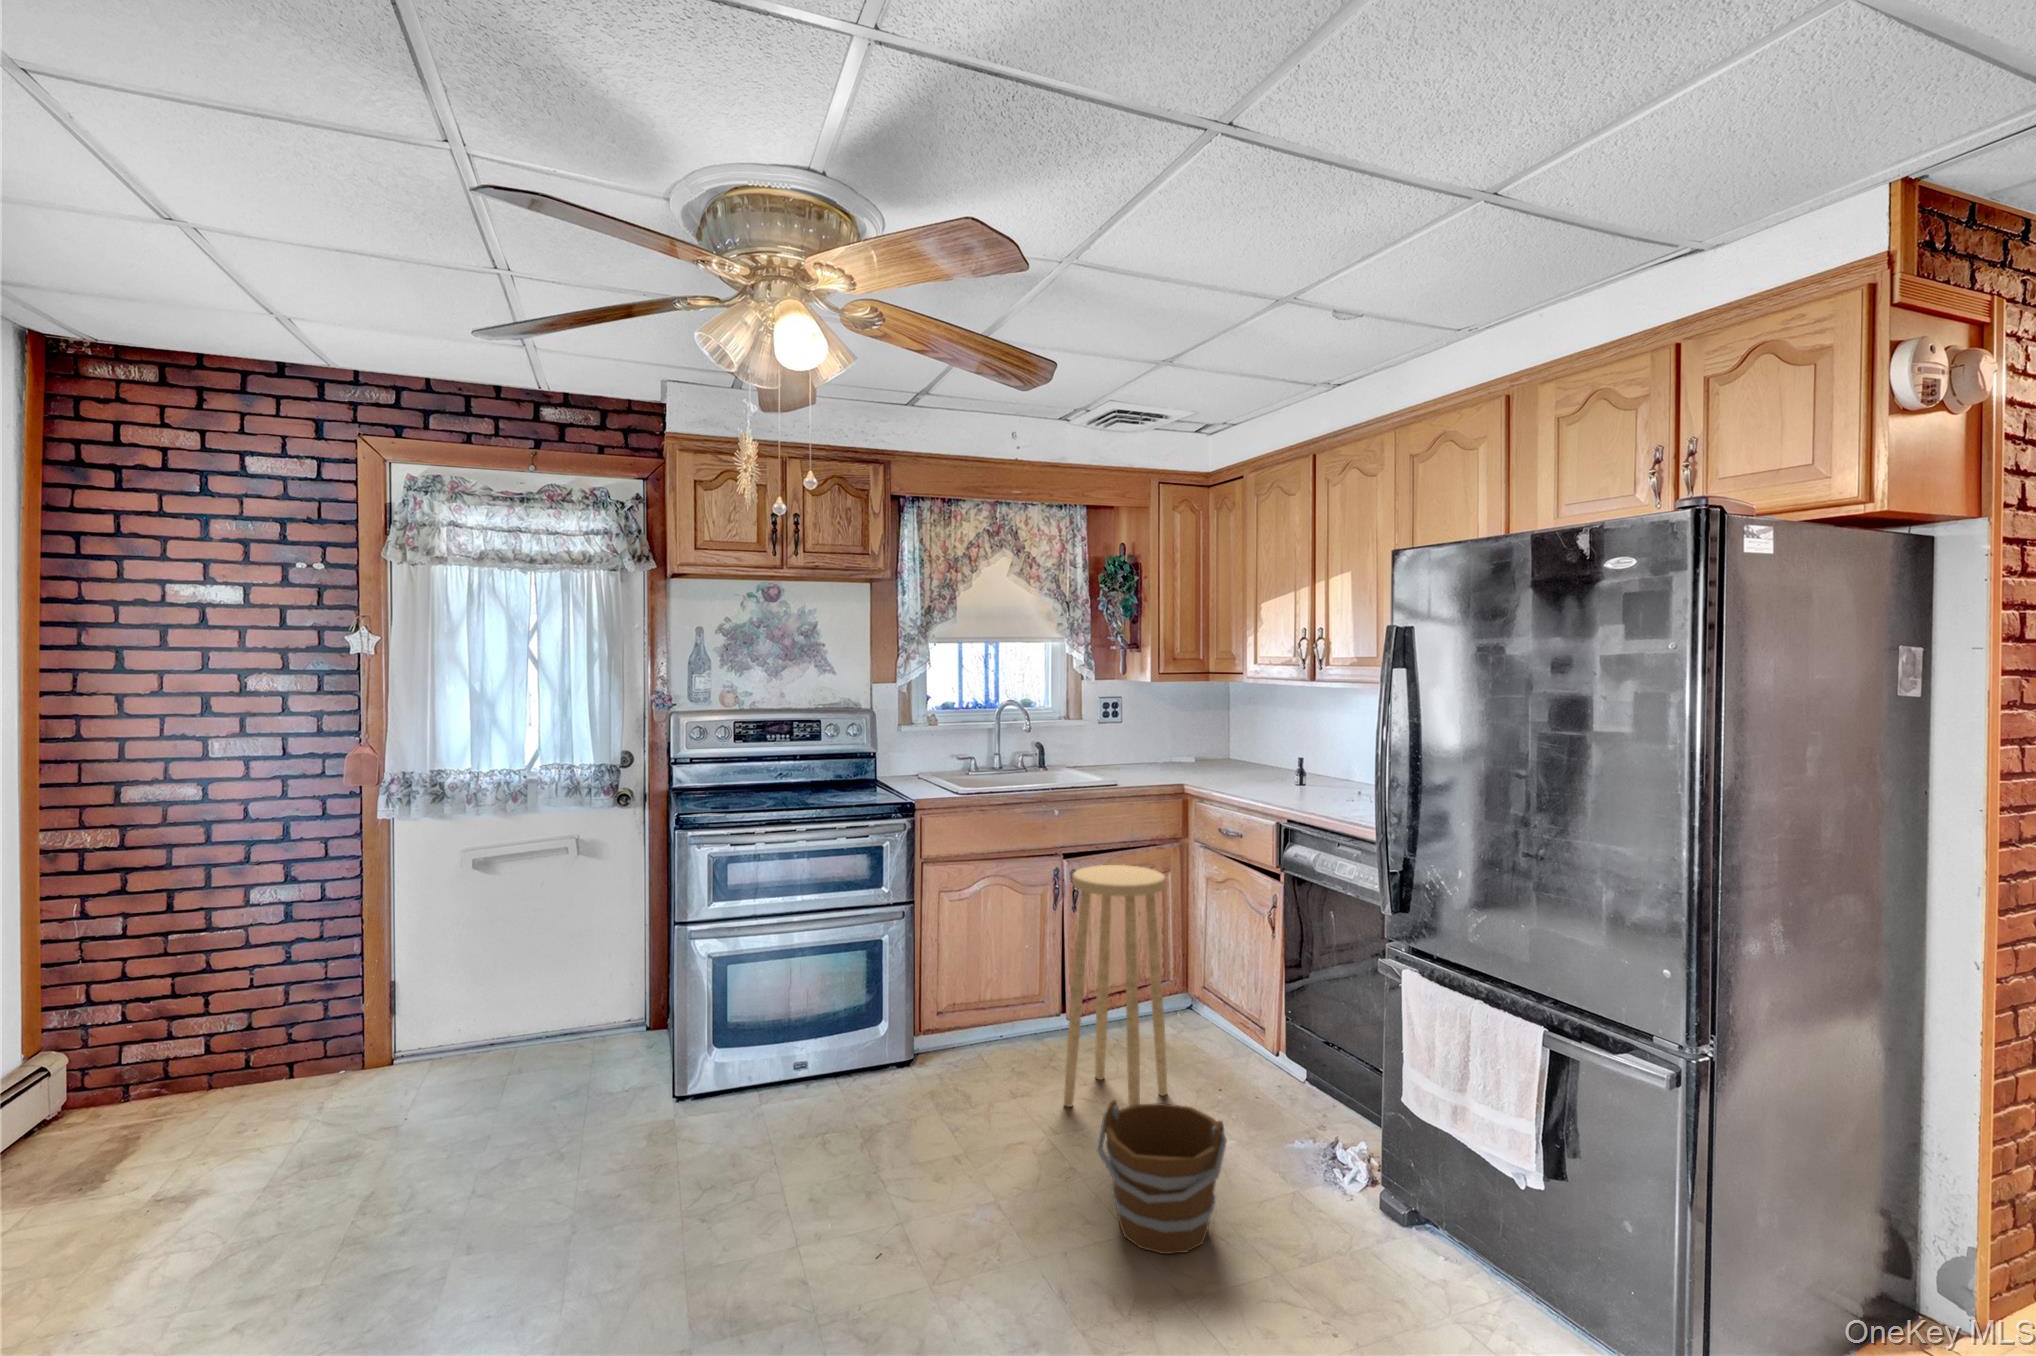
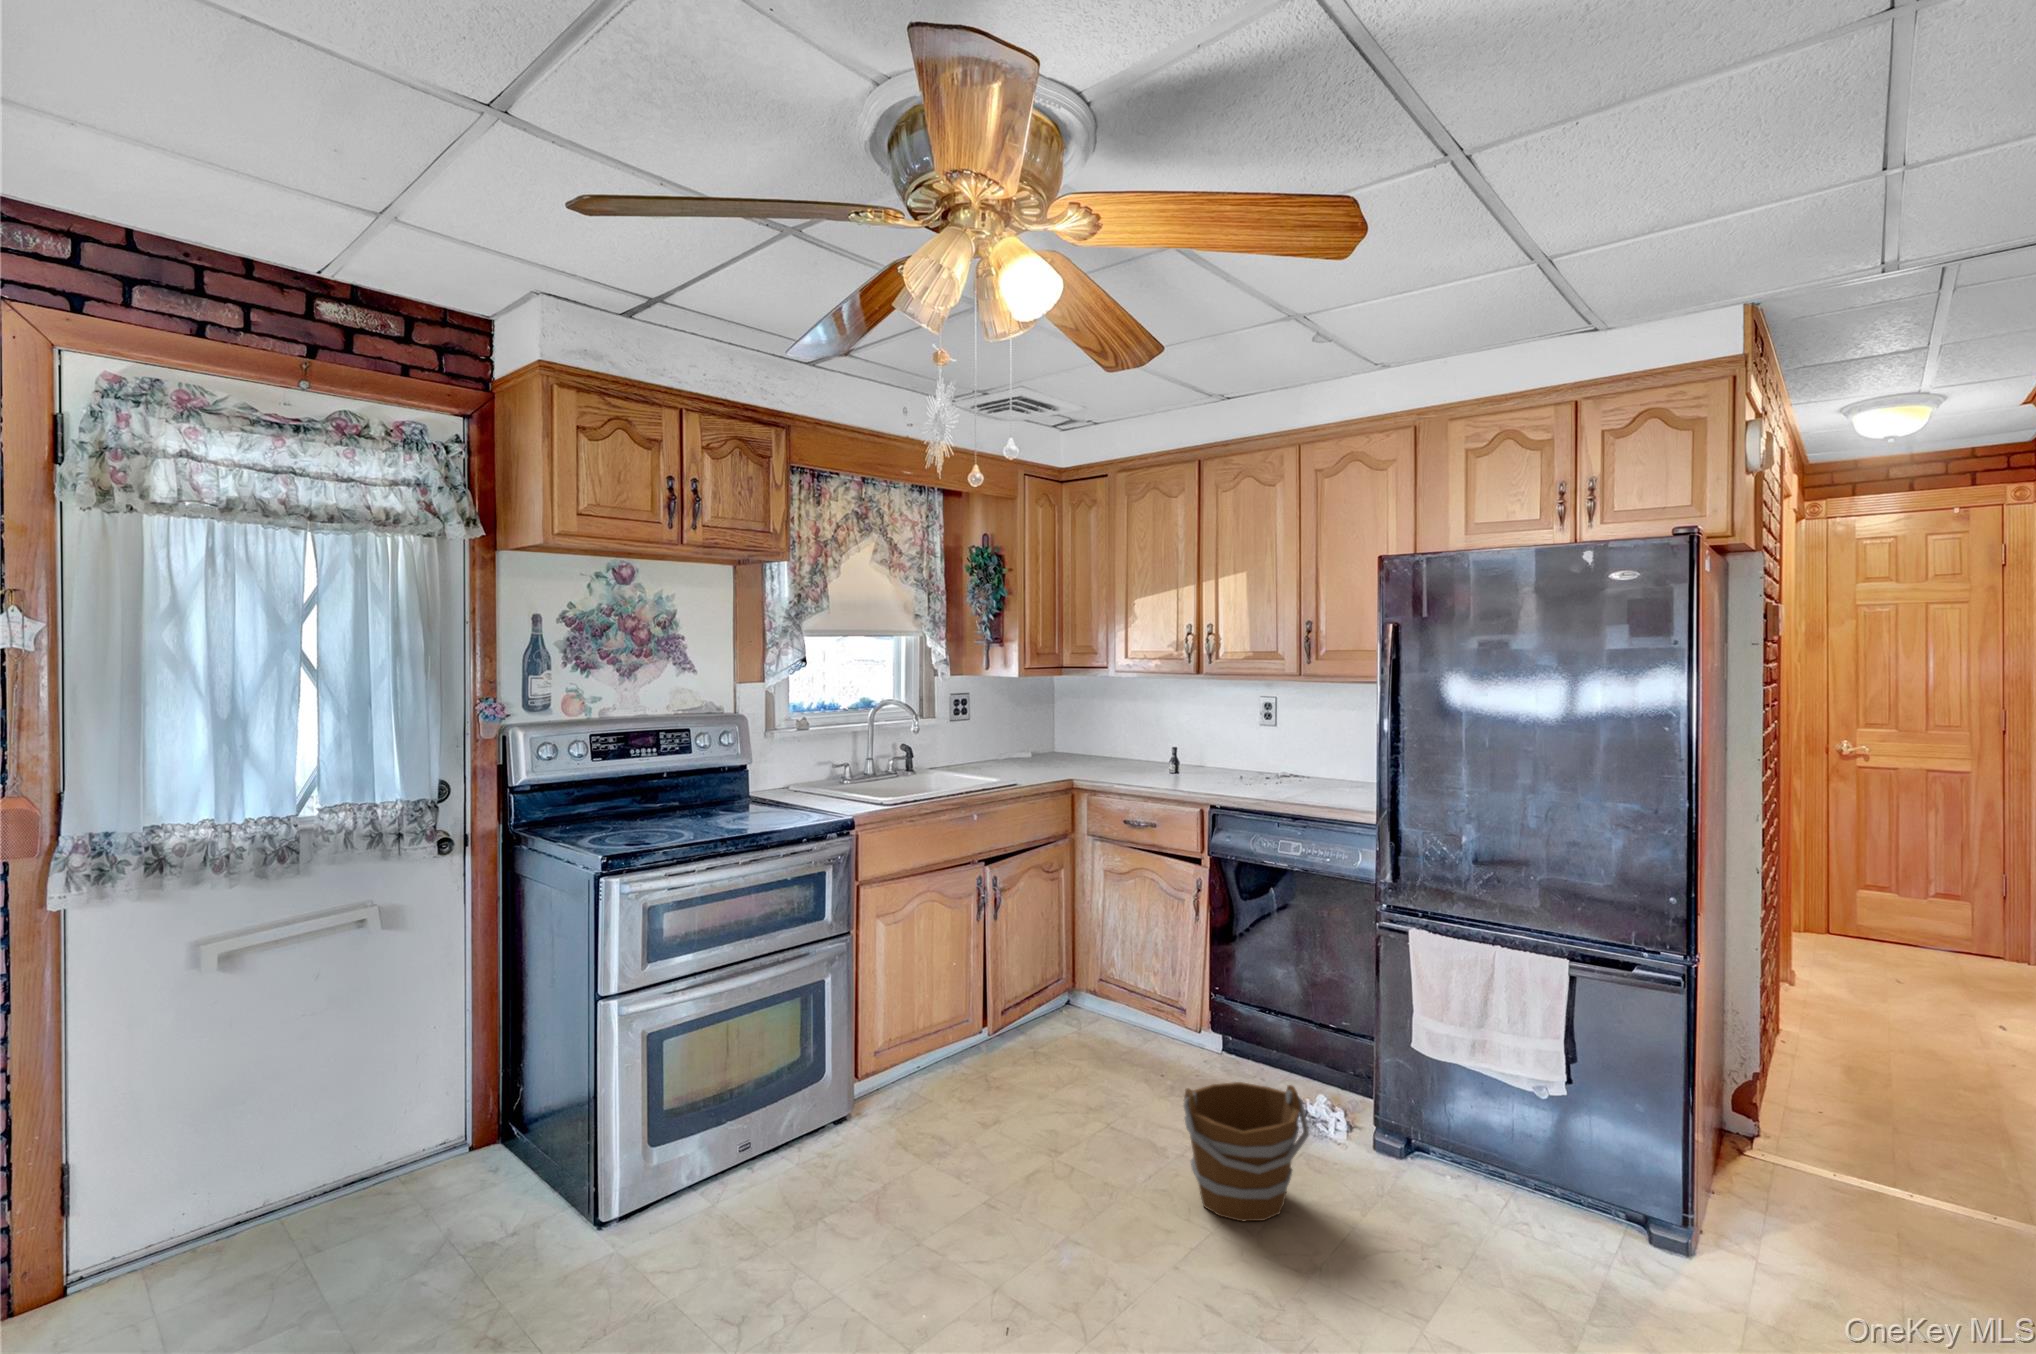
stool: present [1064,865,1167,1107] -> none [1044,864,1140,1121]

